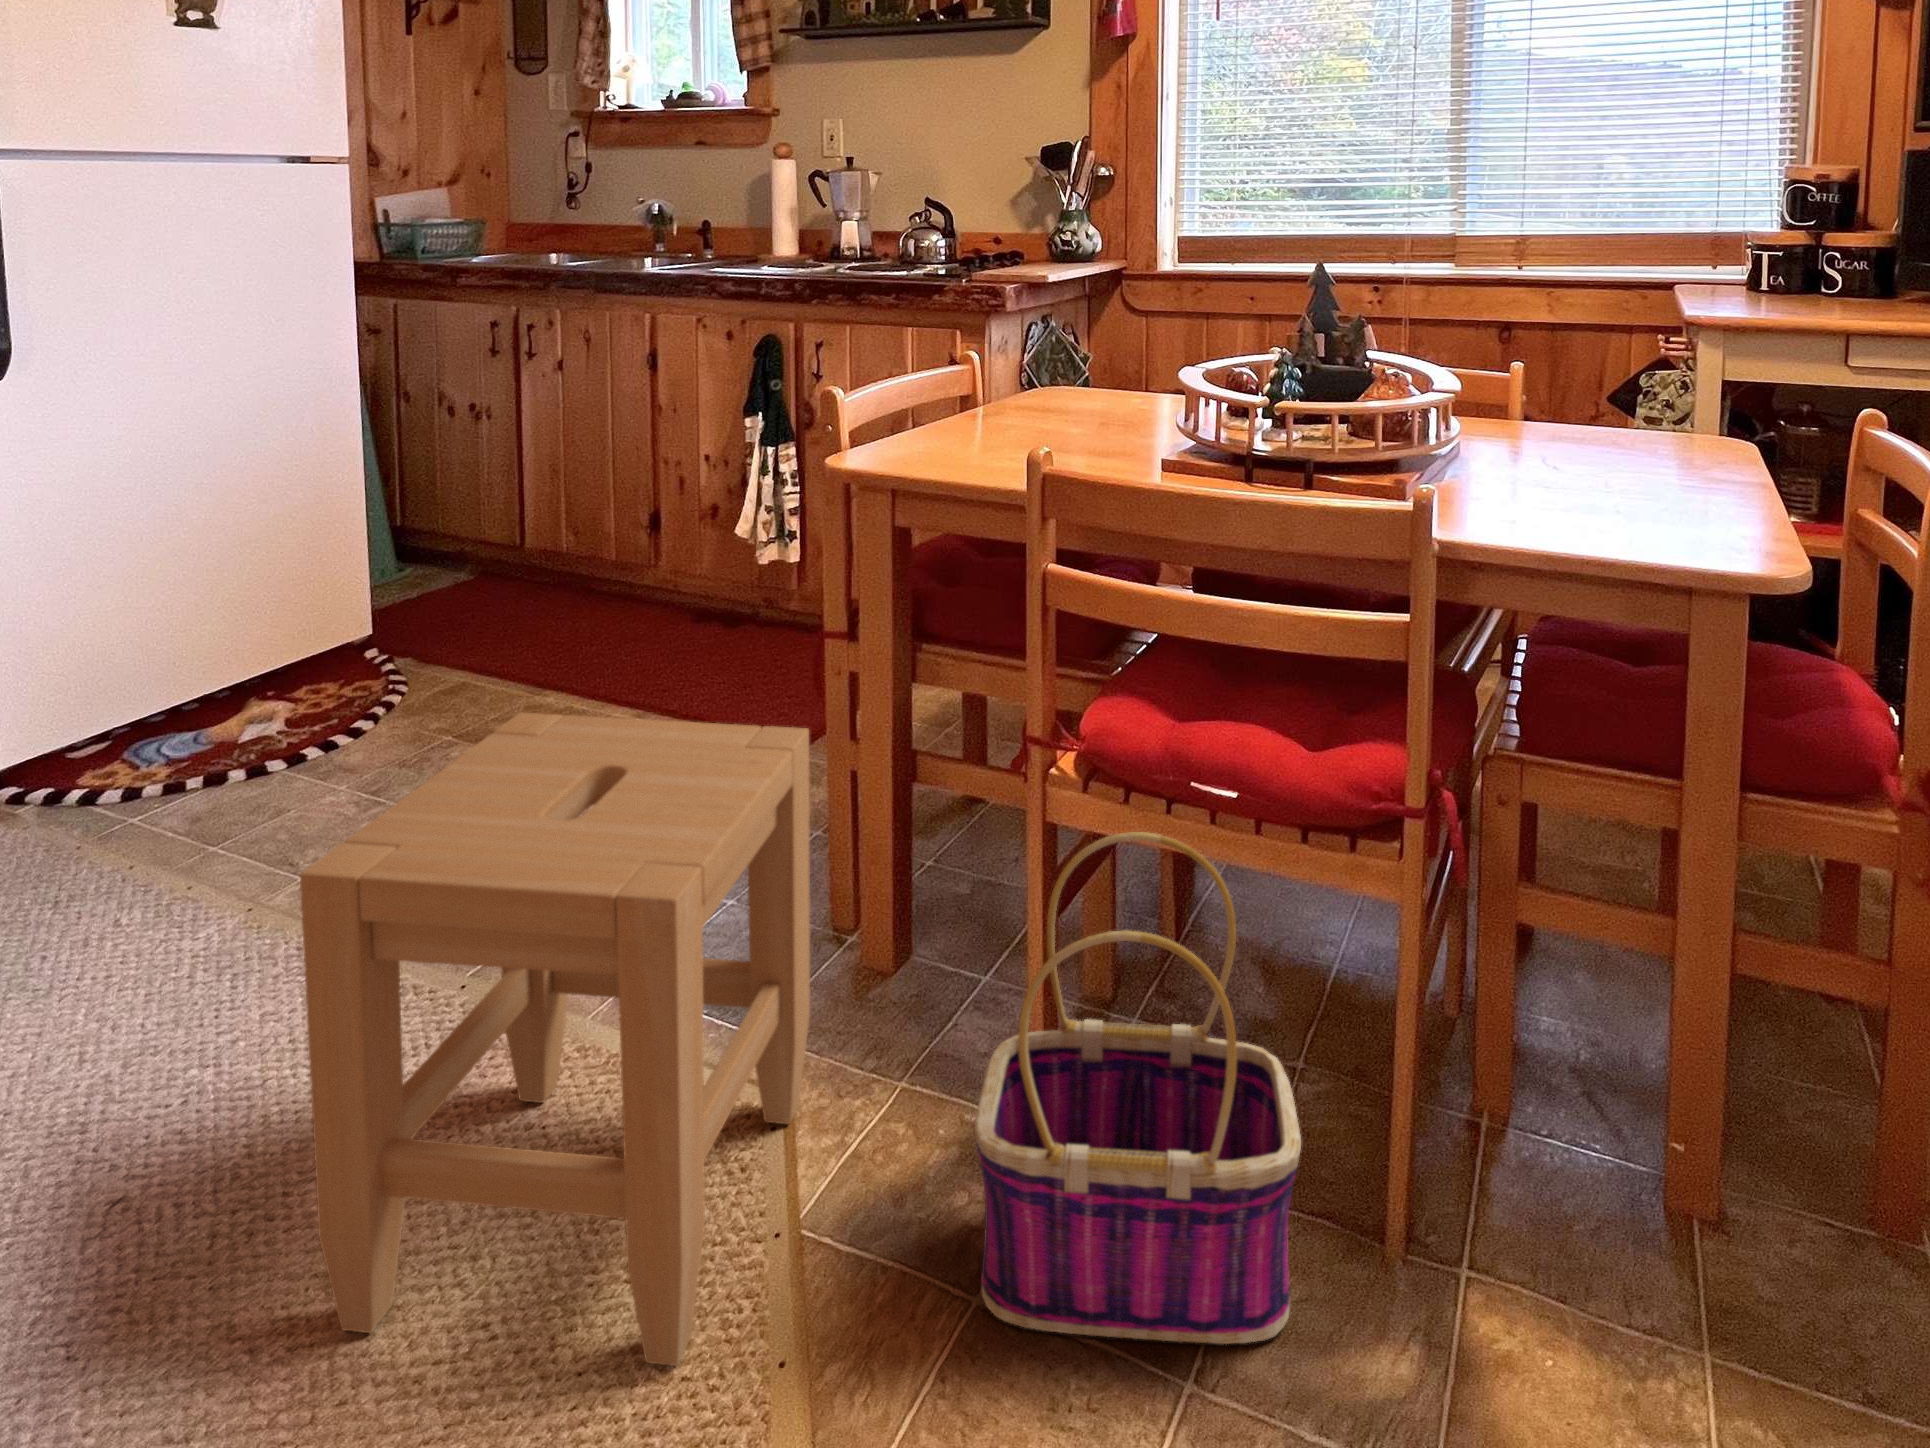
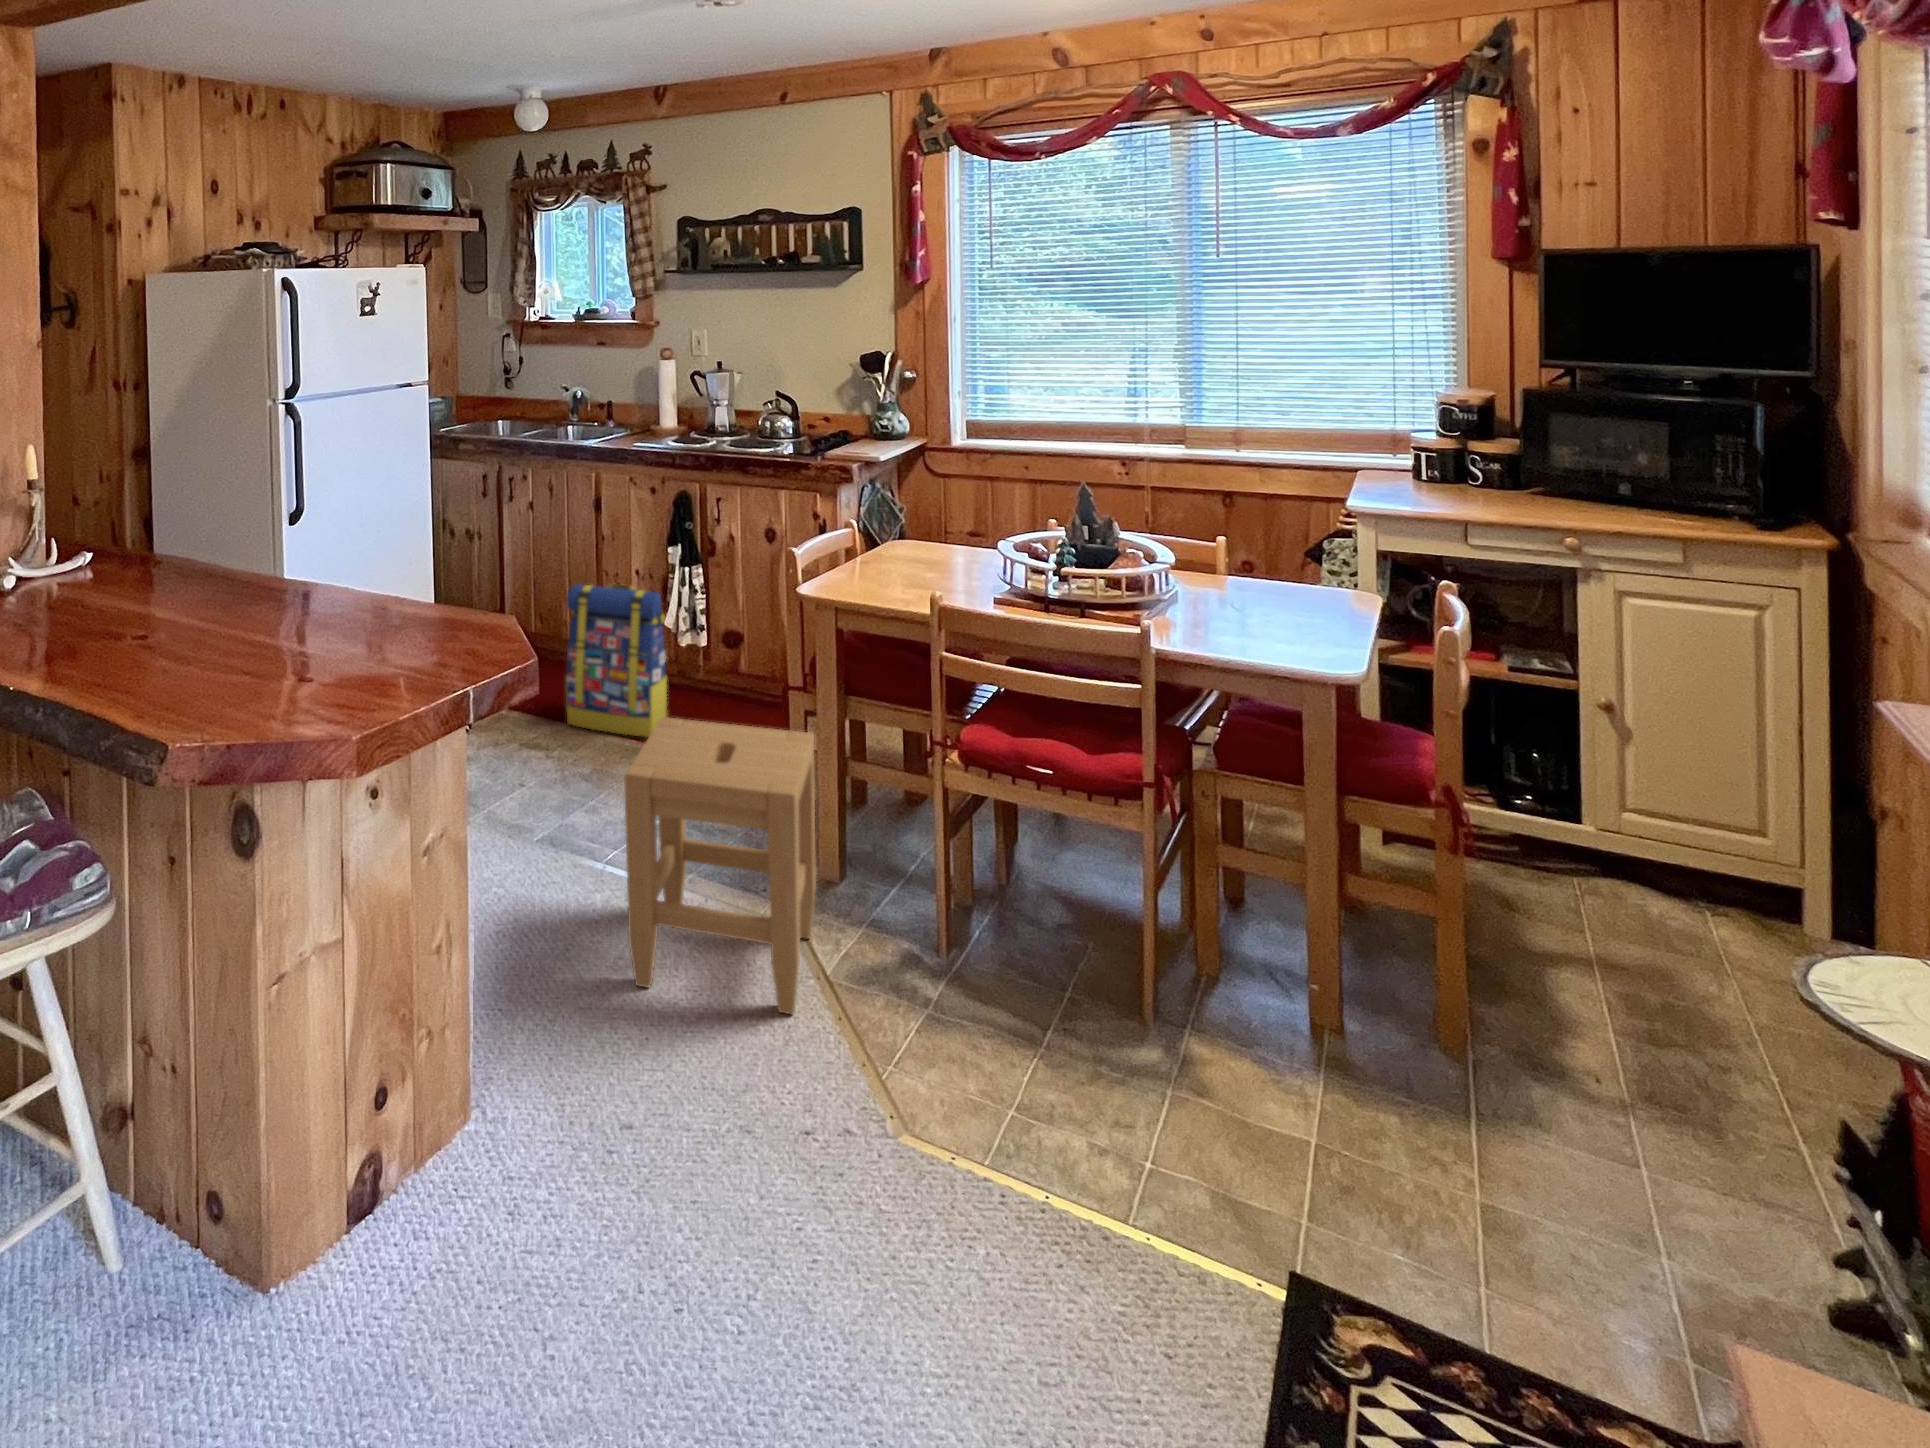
backpack: none [547,474,718,710] -> present [566,584,669,737]
basket: present [975,832,1301,1344] -> none [925,793,1096,1042]

